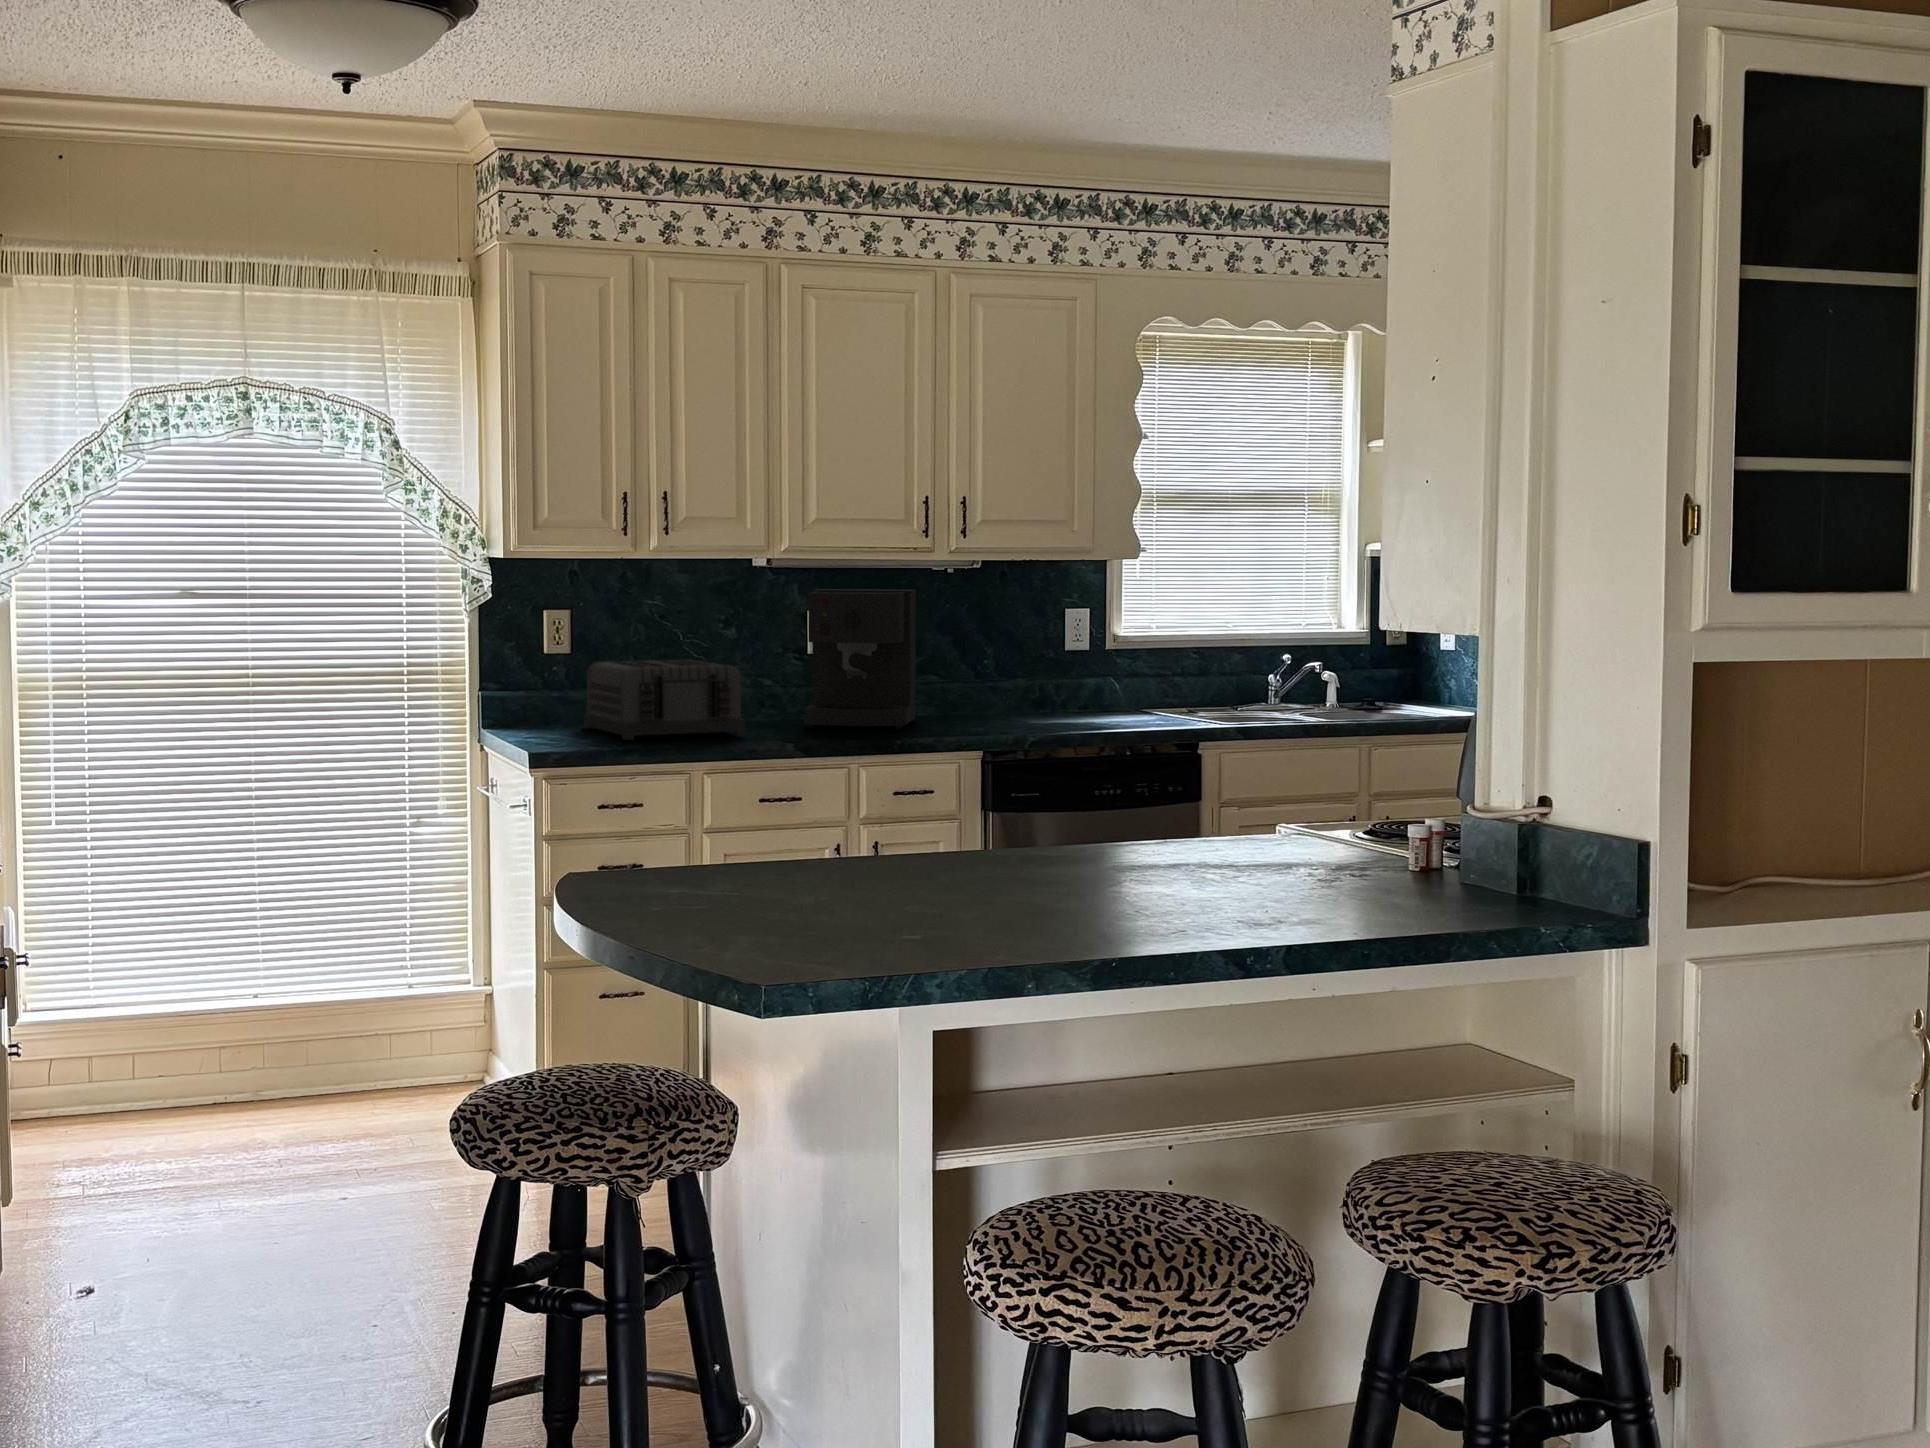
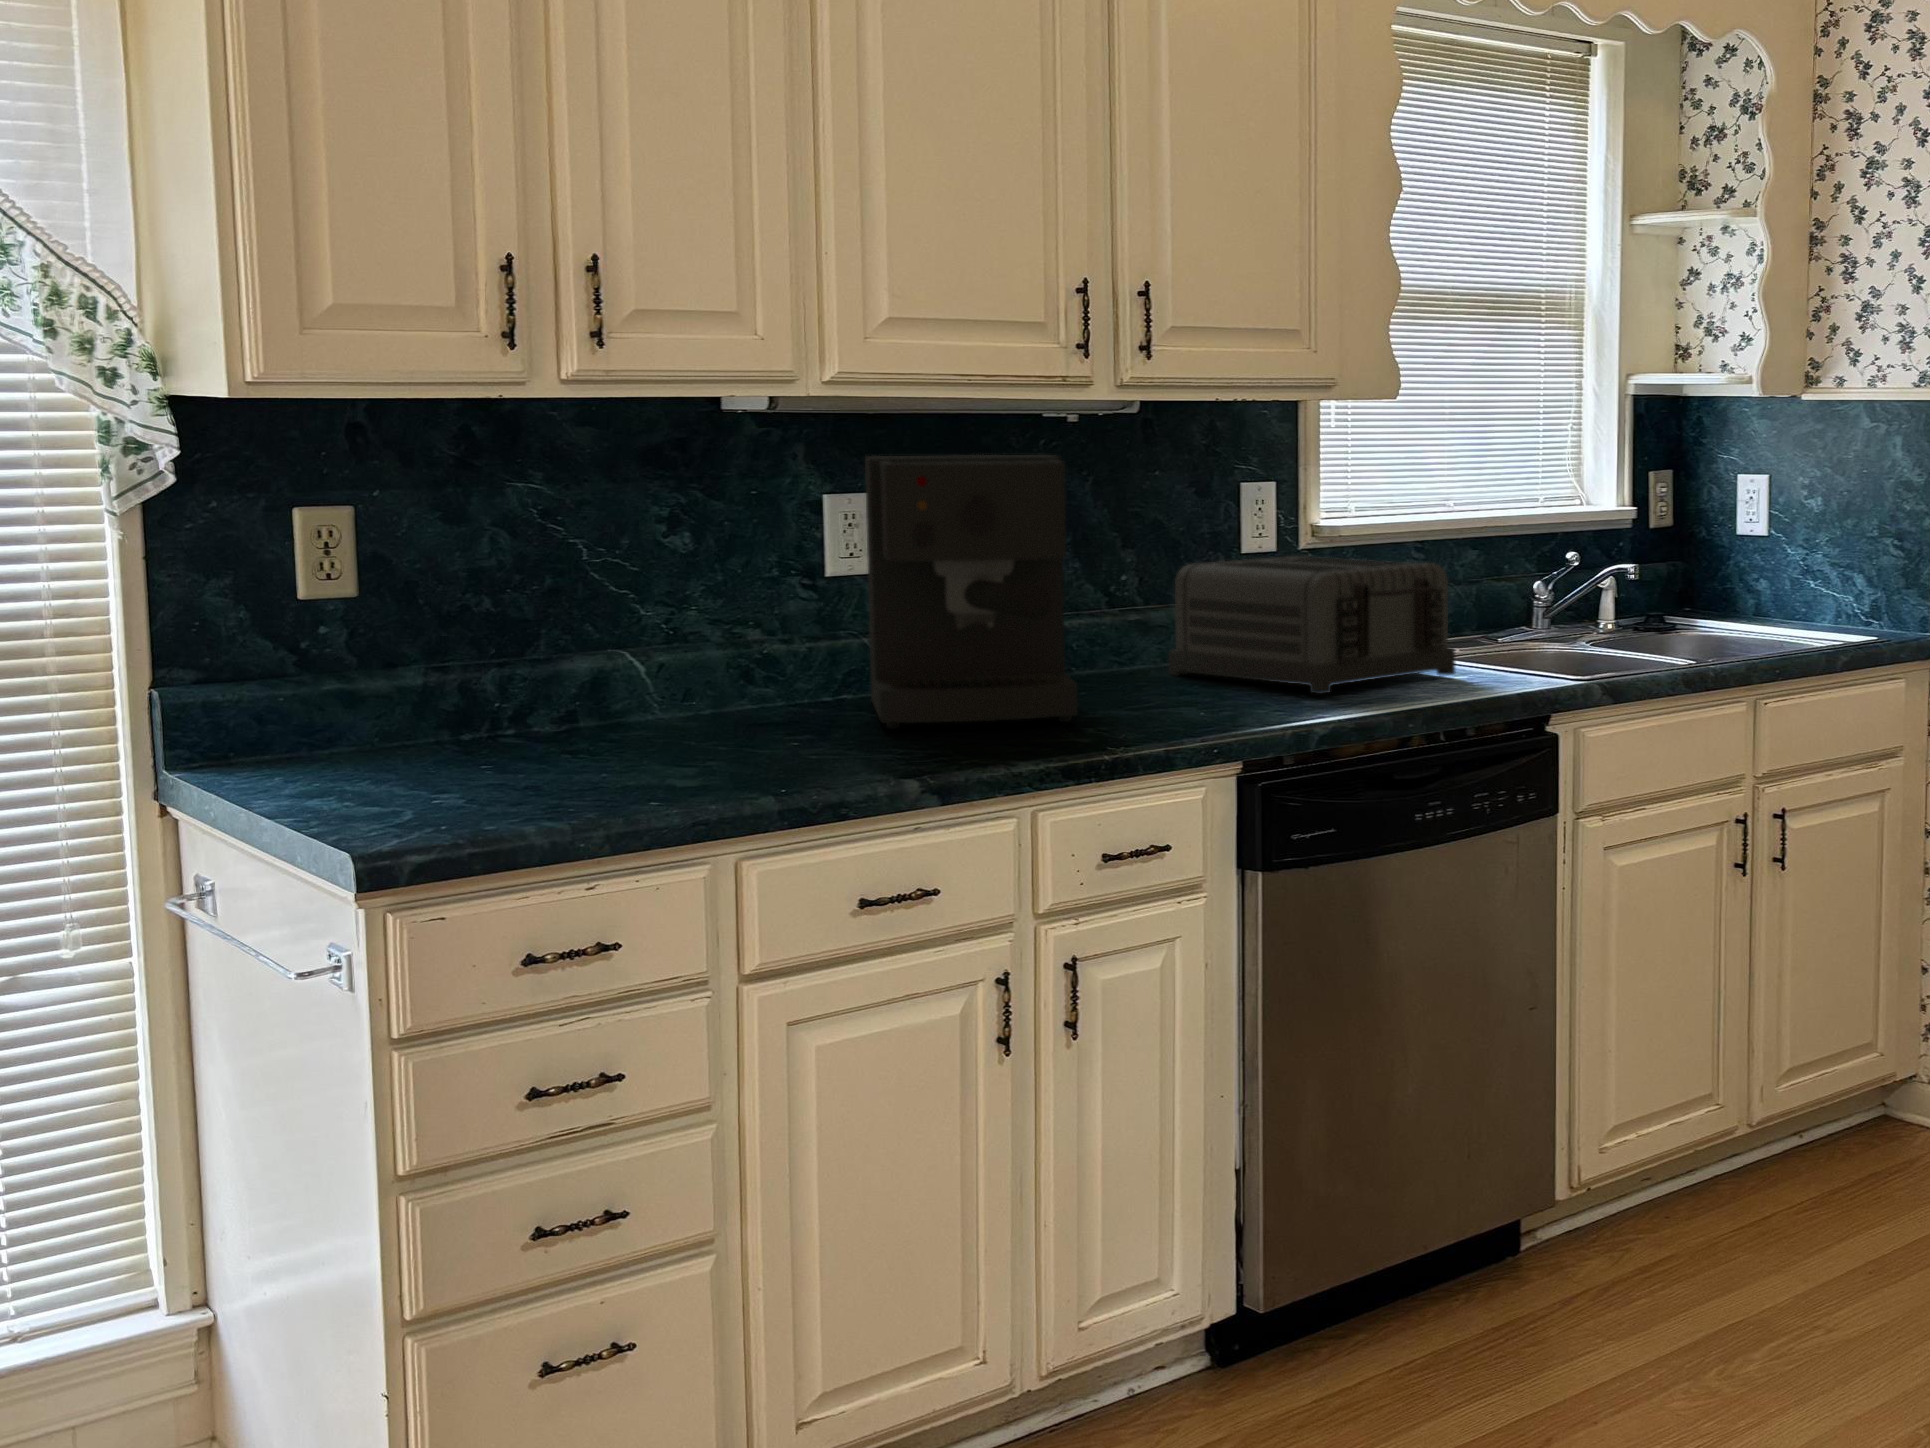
toaster: present [584,659,745,740] -> present [1169,555,1455,693]

